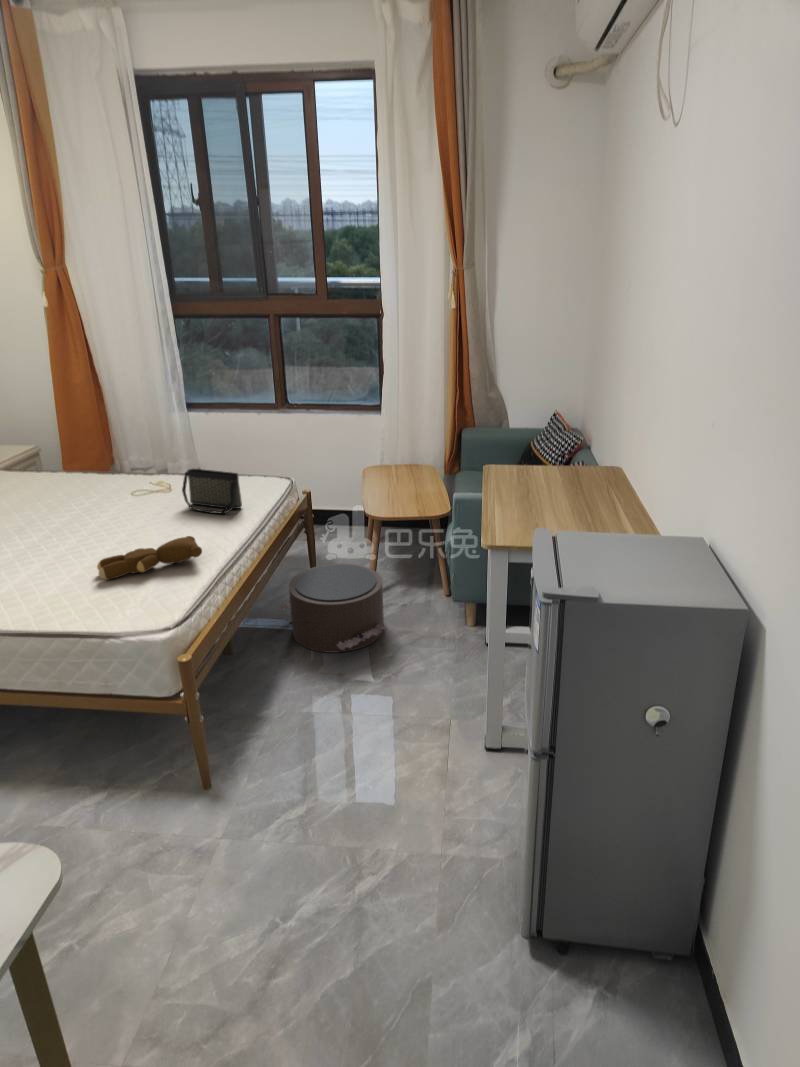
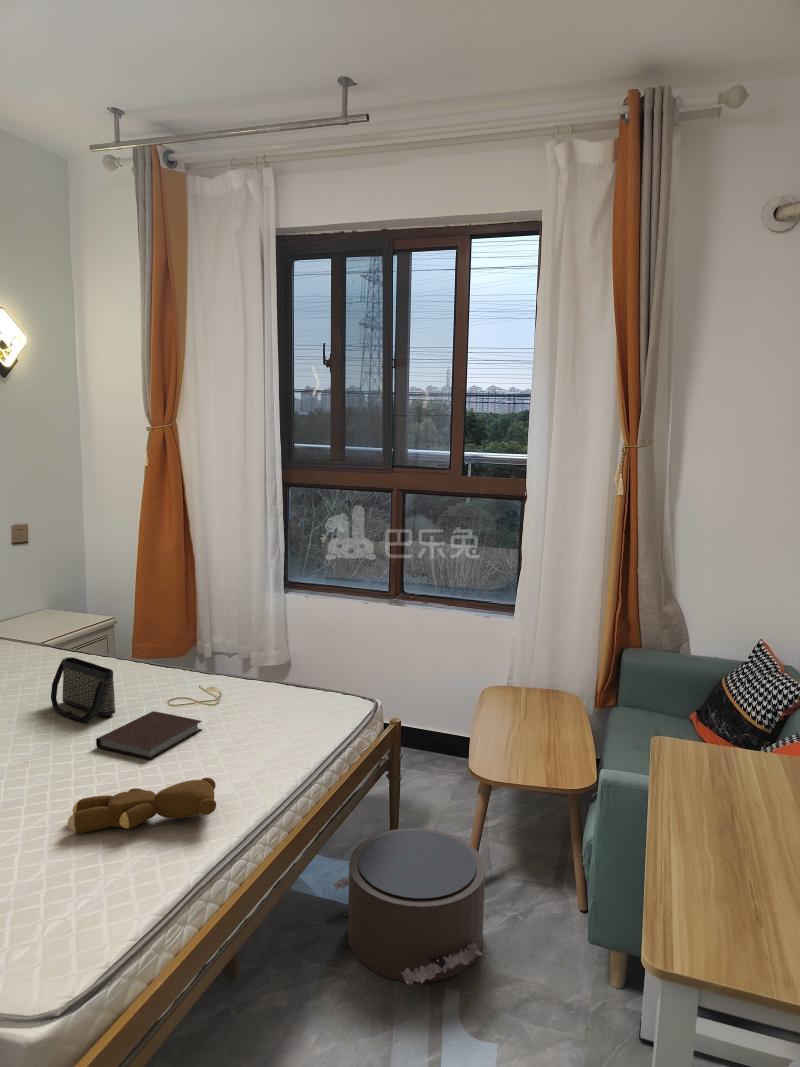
handbag: present [182,469,242,514] -> present [51,657,115,721]
notebook: none [85,506,162,536] -> present [96,711,202,760]

